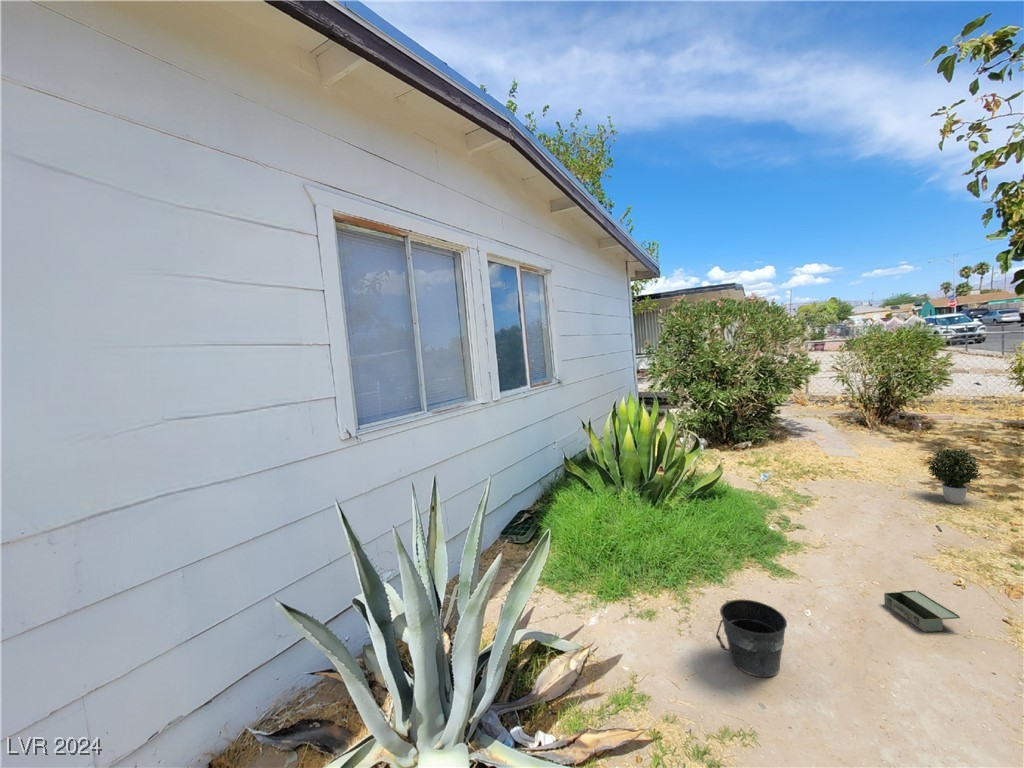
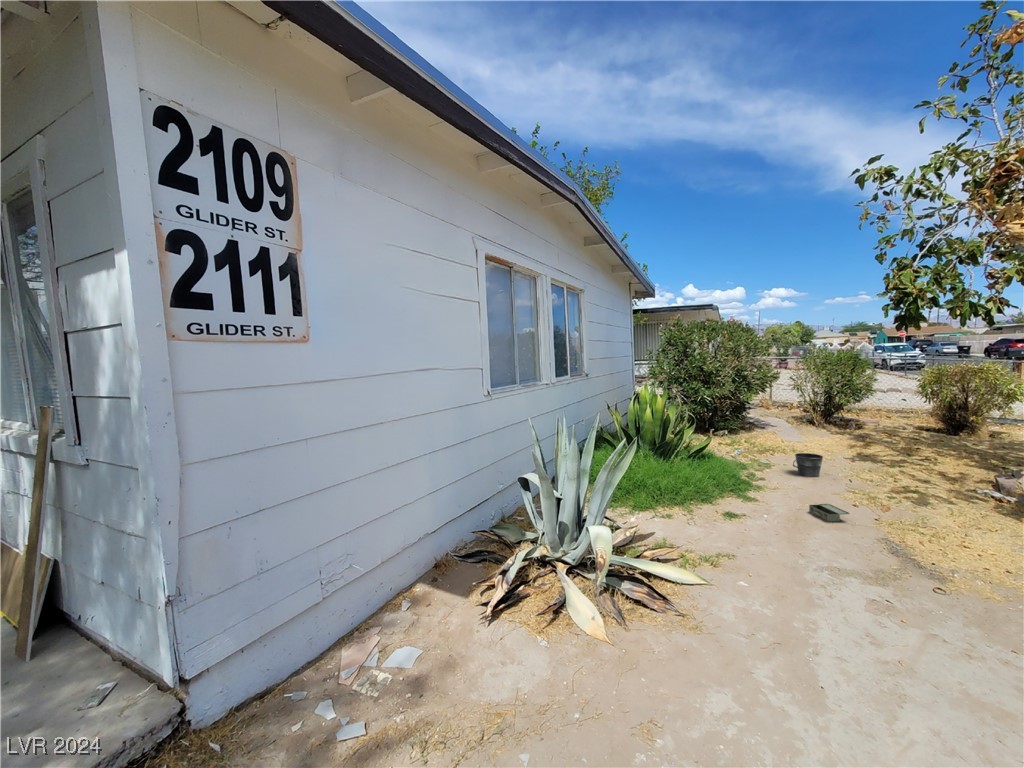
potted plant: present [927,449,982,504] -> none [848,431,883,469]
bucket: present [716,599,787,677] -> present [793,453,823,477]

